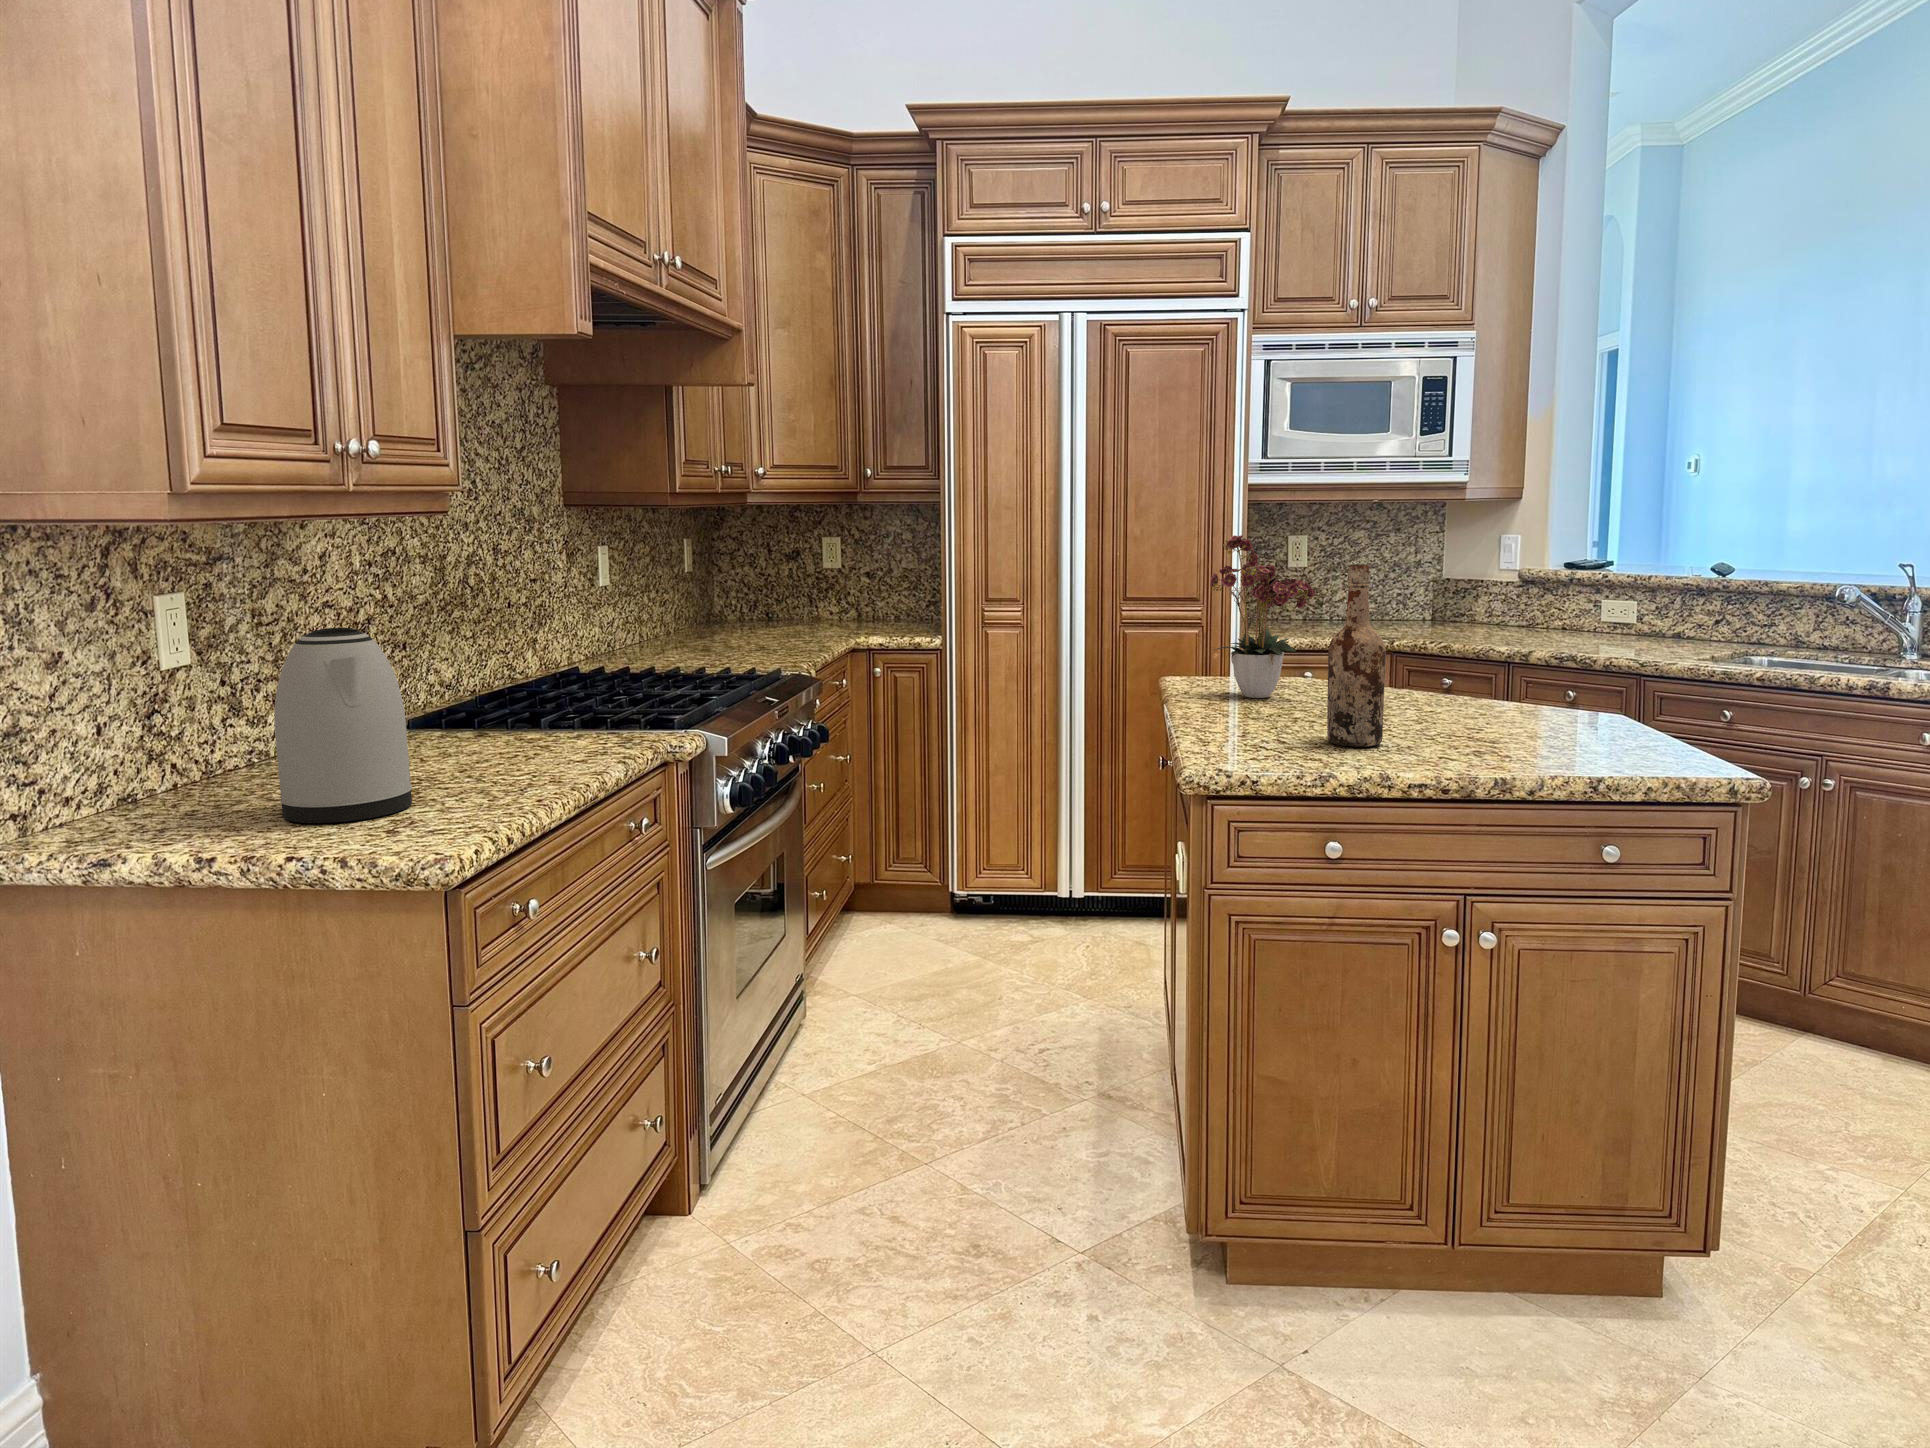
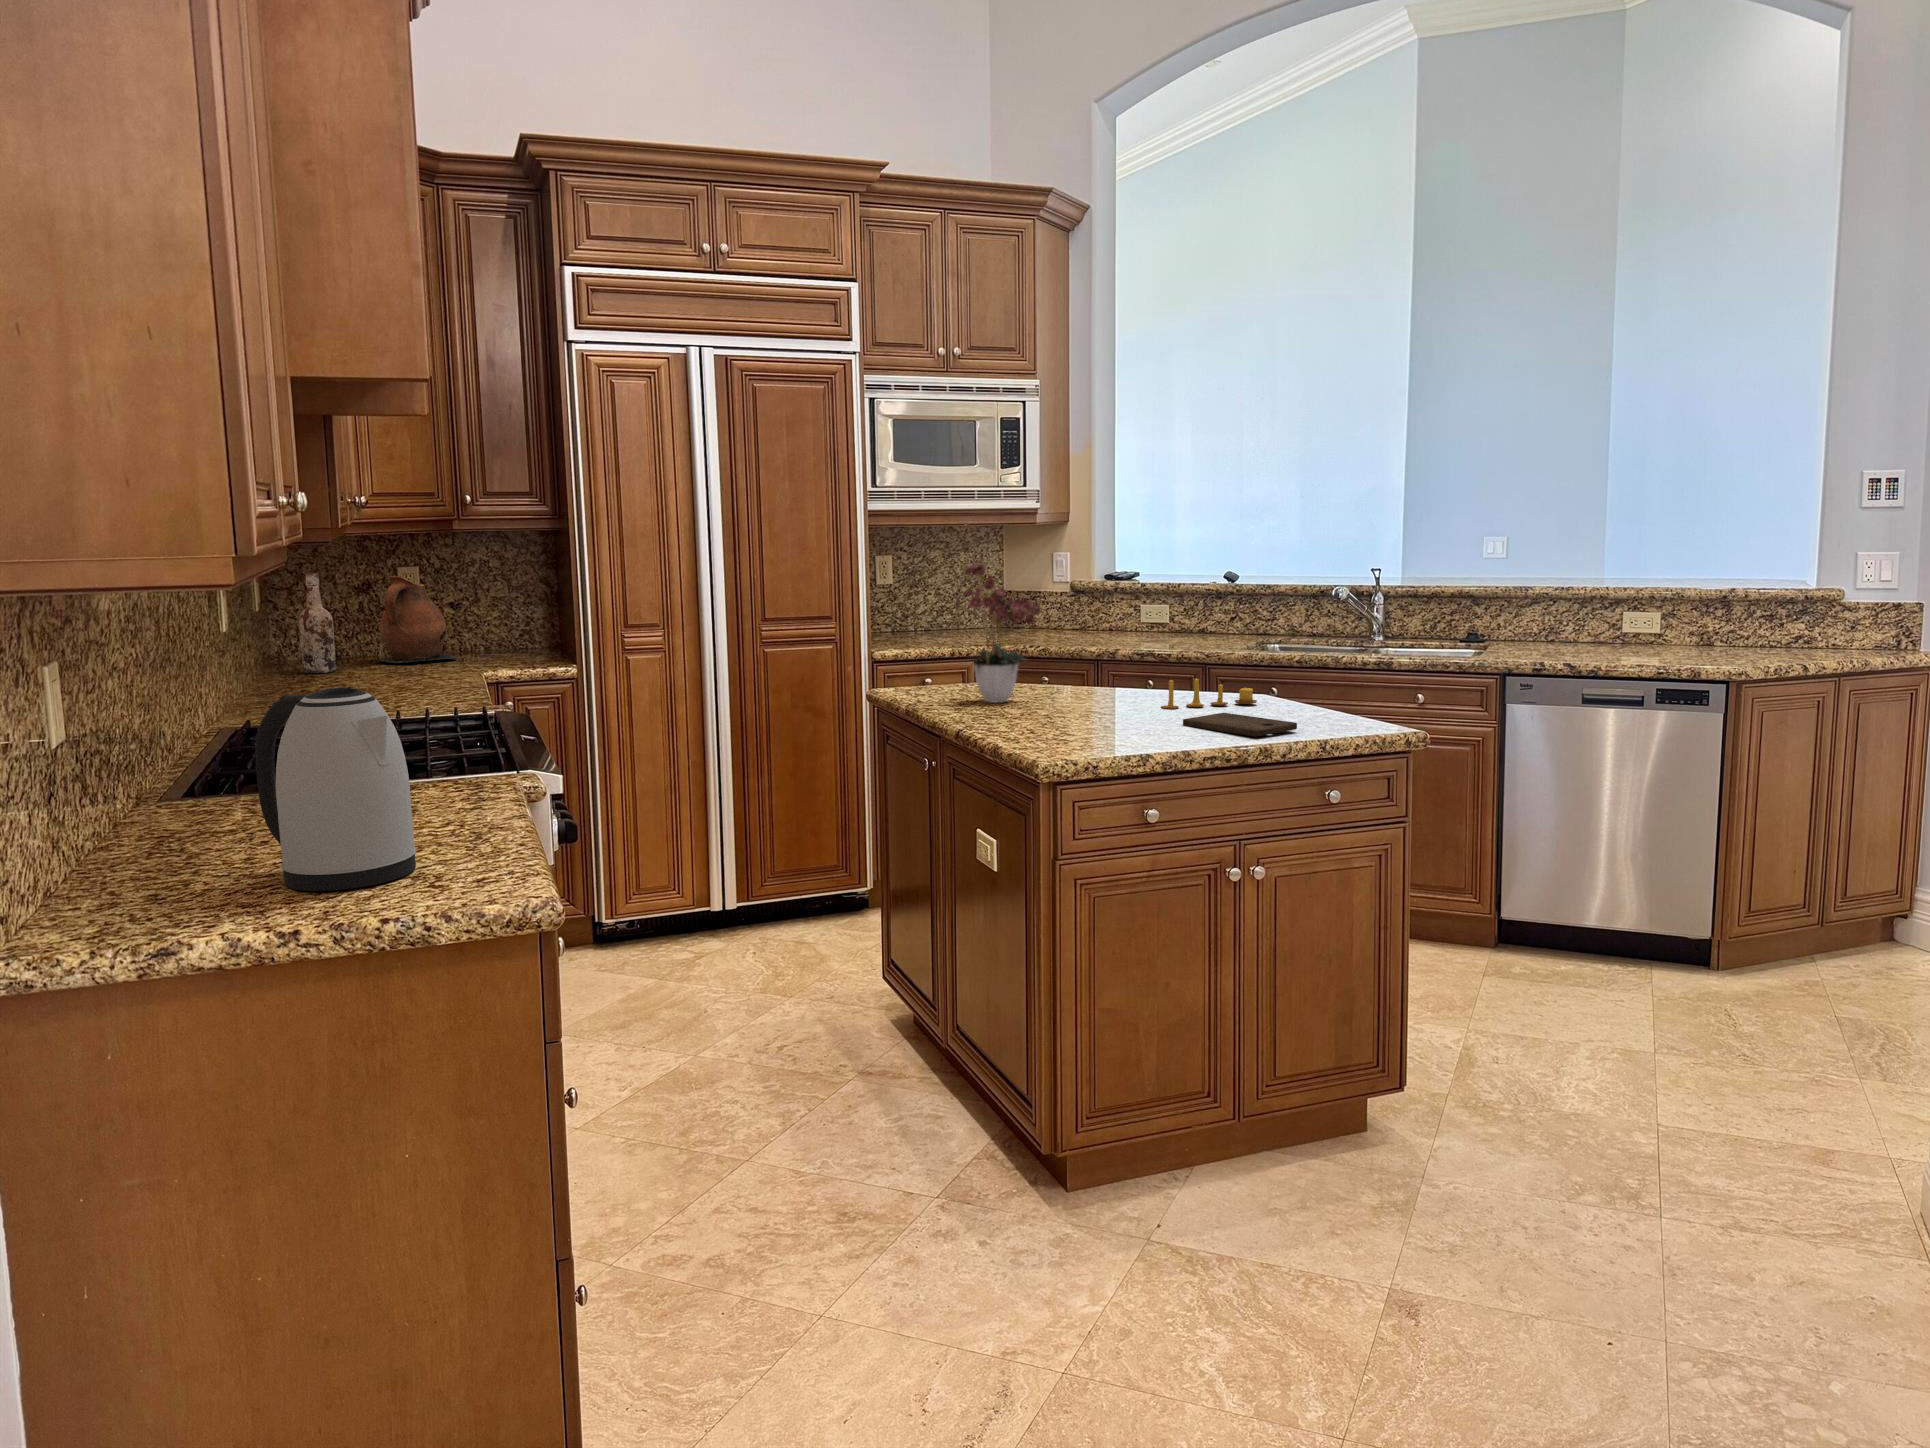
ceramic pitcher: none [800,545,868,623] -> present [379,576,459,663]
wine bottle: present [1327,564,1386,747] -> present [298,573,336,673]
candle: none [1446,682,1586,724] -> present [1161,677,1257,709]
cutting board: none [1436,732,1581,766] -> present [1183,713,1297,737]

